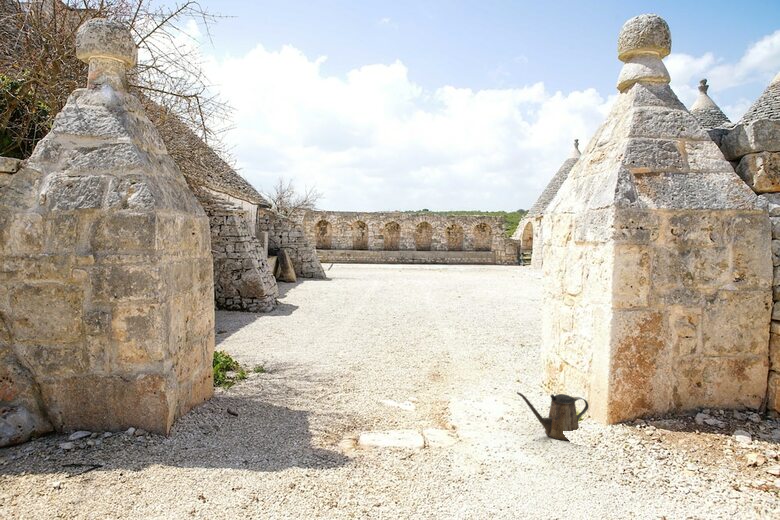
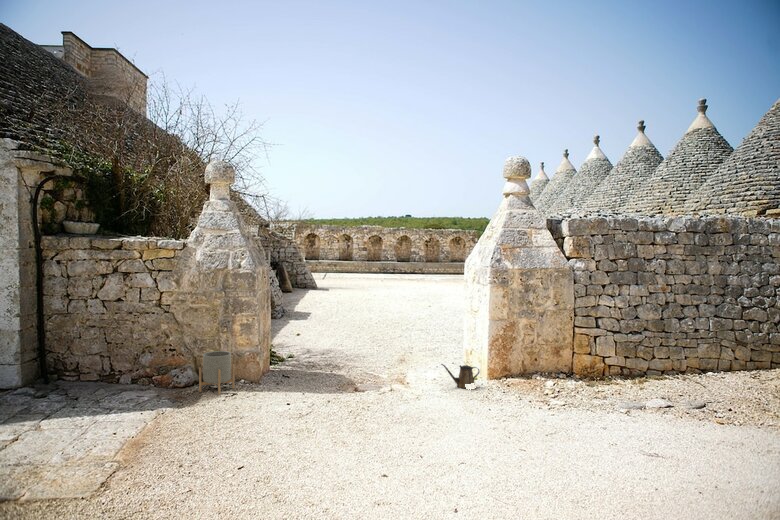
planter: none [29,372,111,467] -> present [199,351,235,395]

